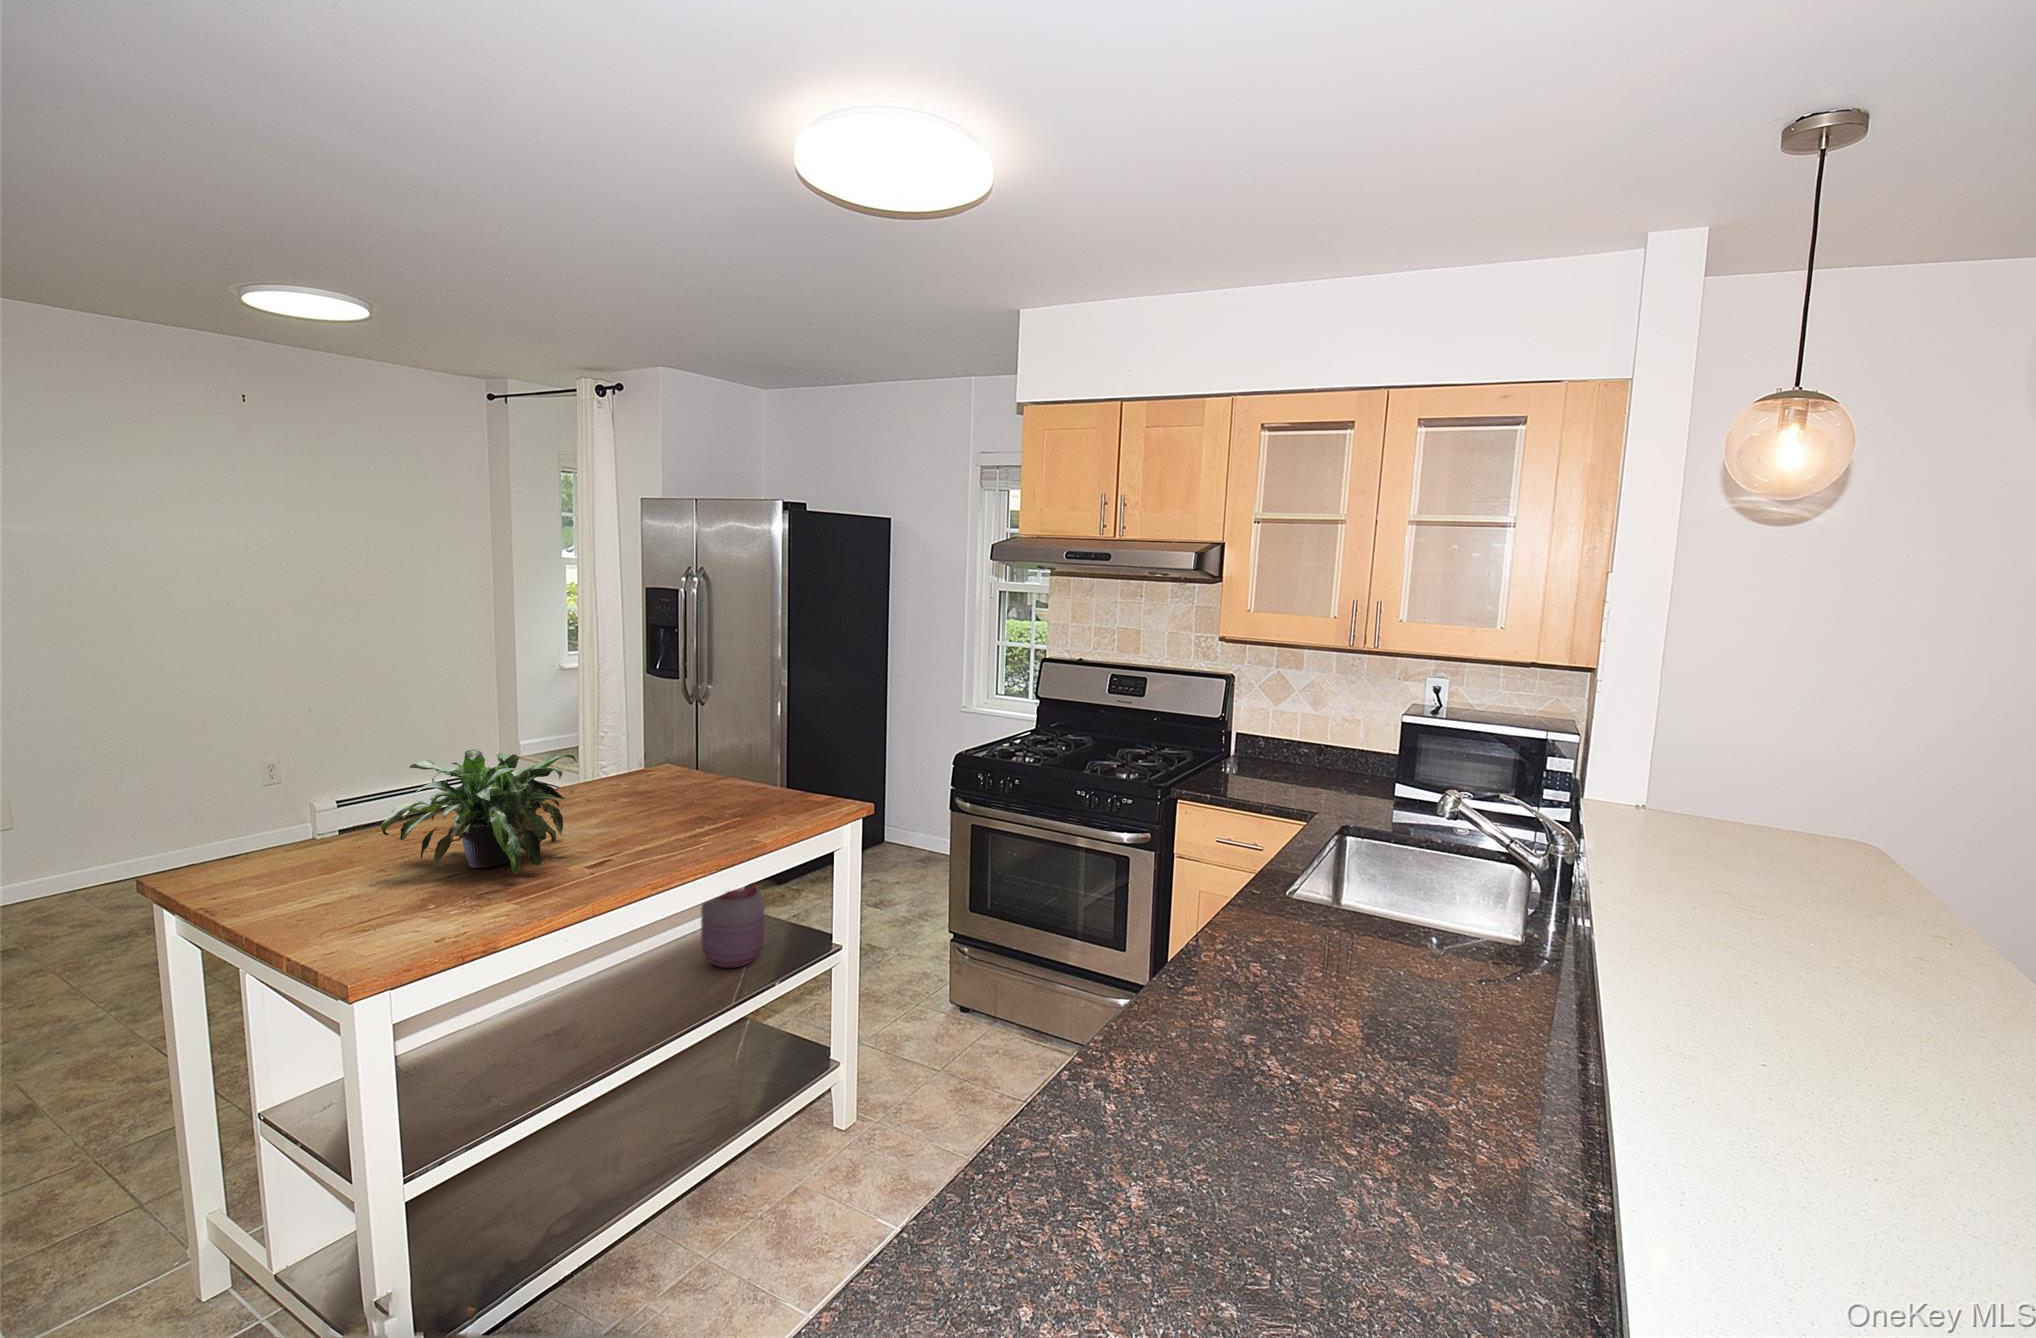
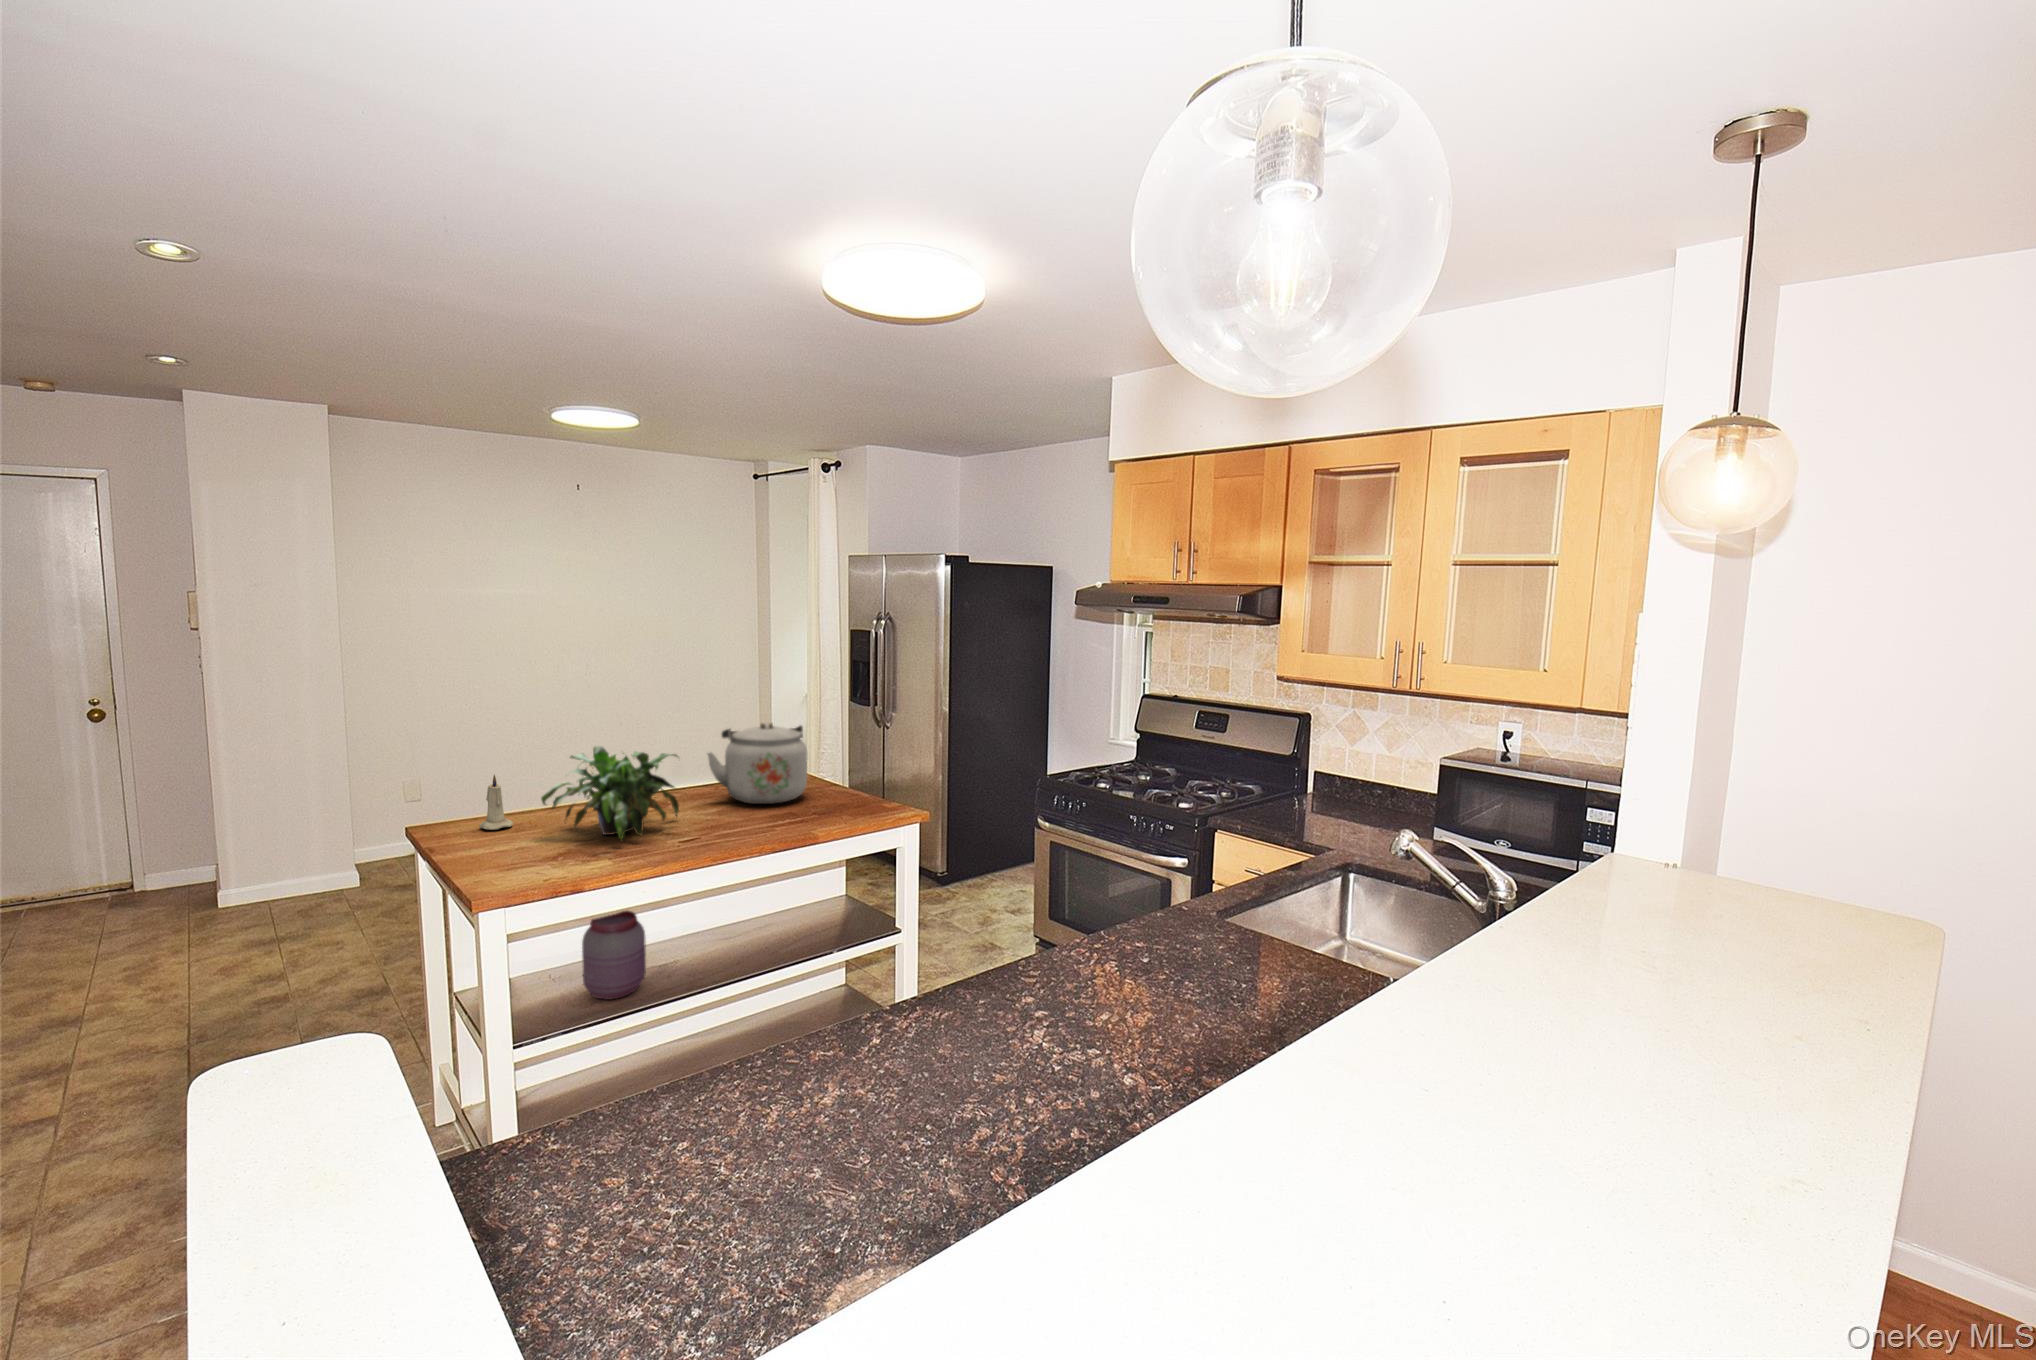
kettle: none [581,707,709,810] -> present [708,722,807,804]
candle: none [268,797,321,875] -> present [479,775,513,830]
jar: present [701,883,764,968] -> present [582,911,646,1000]

